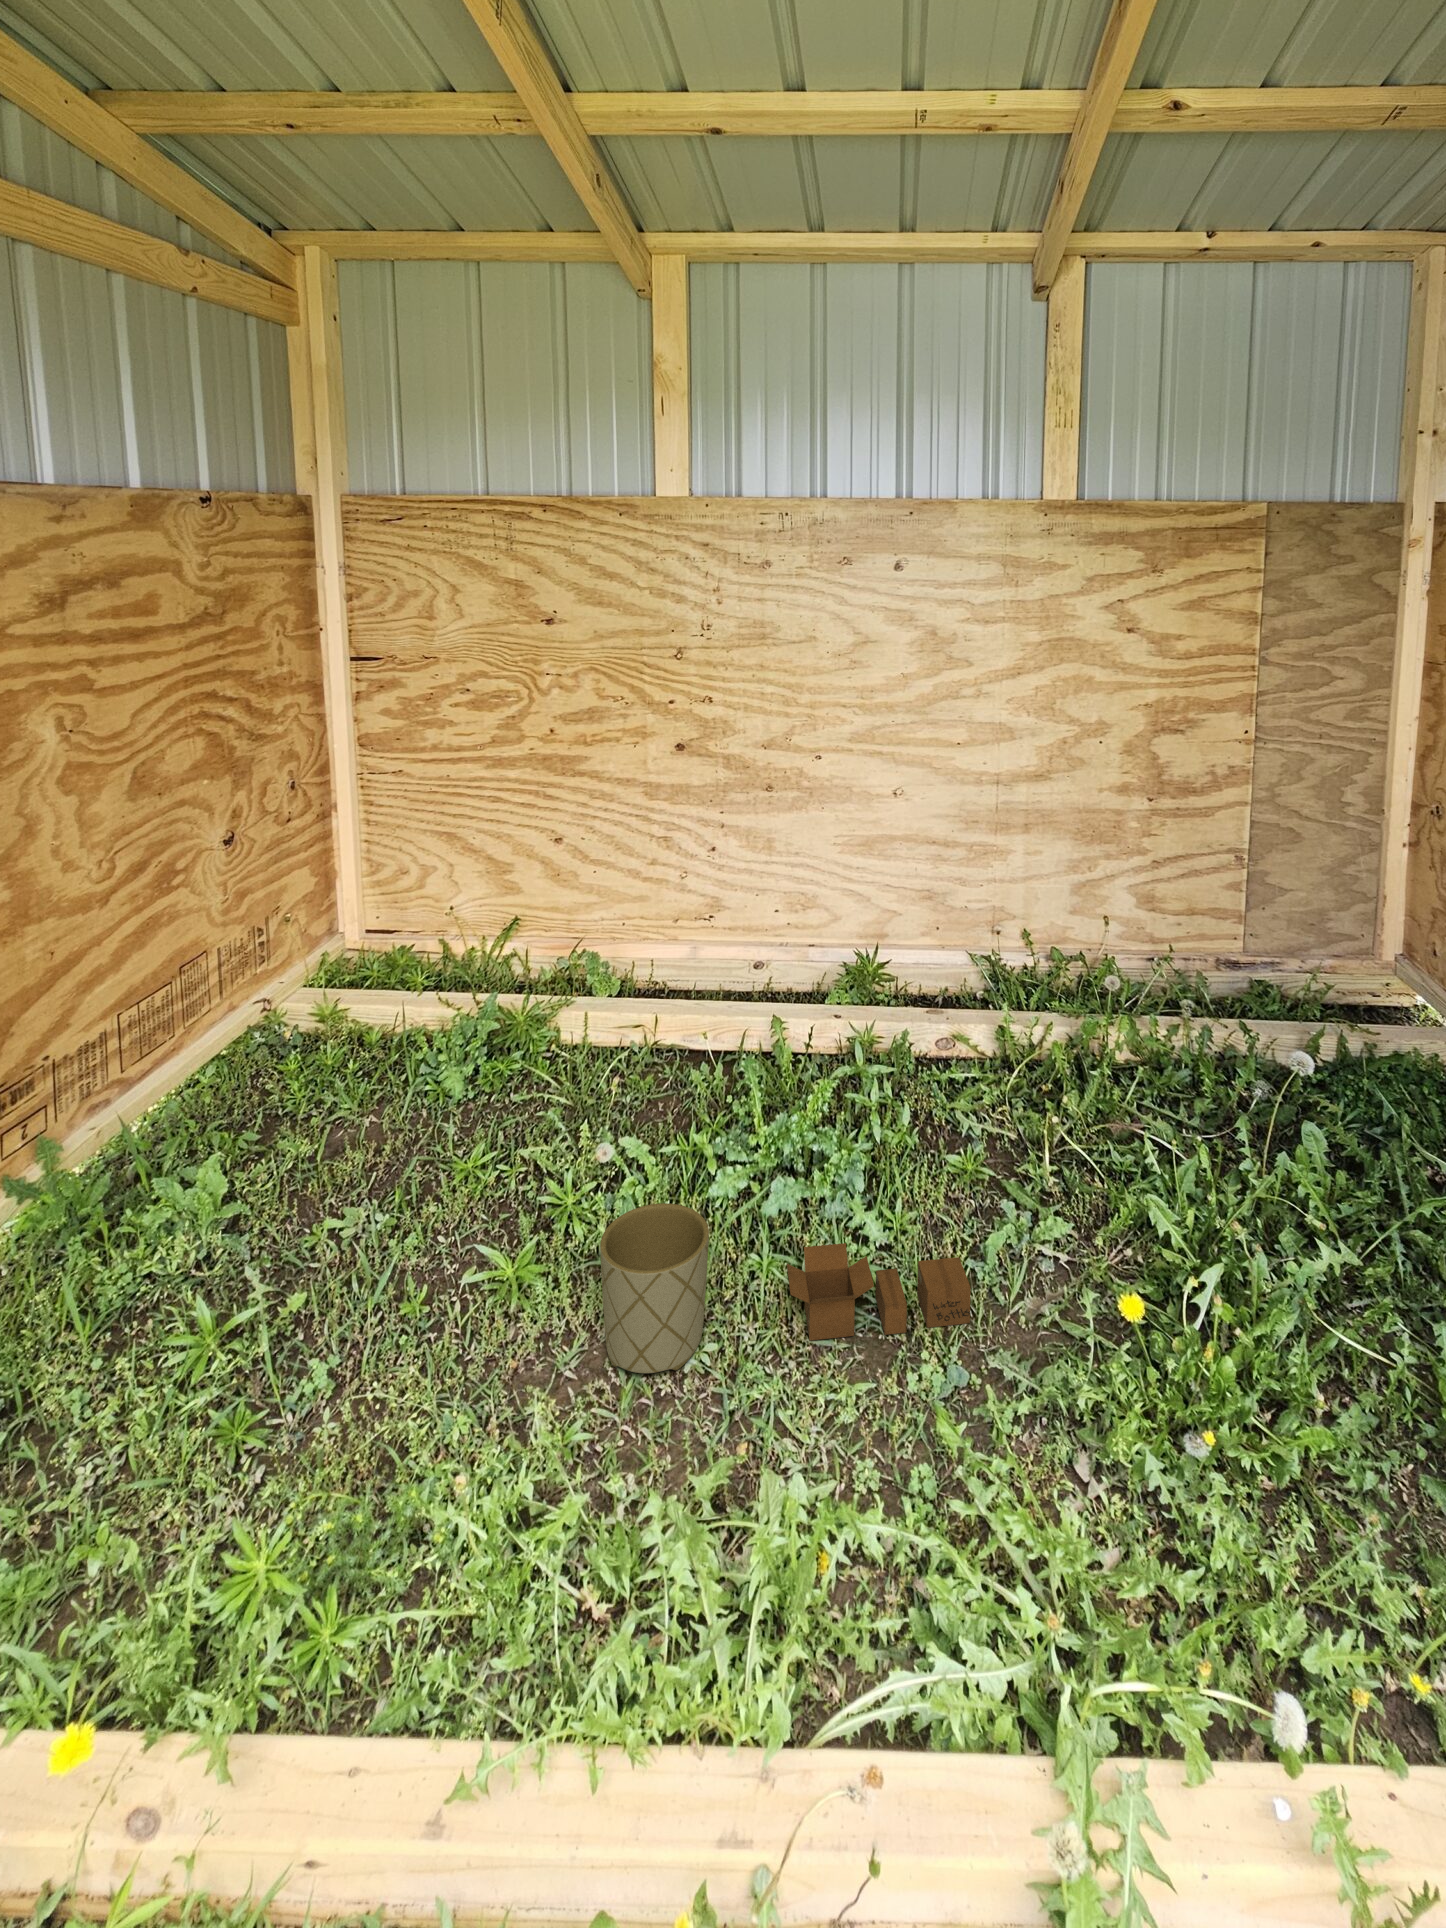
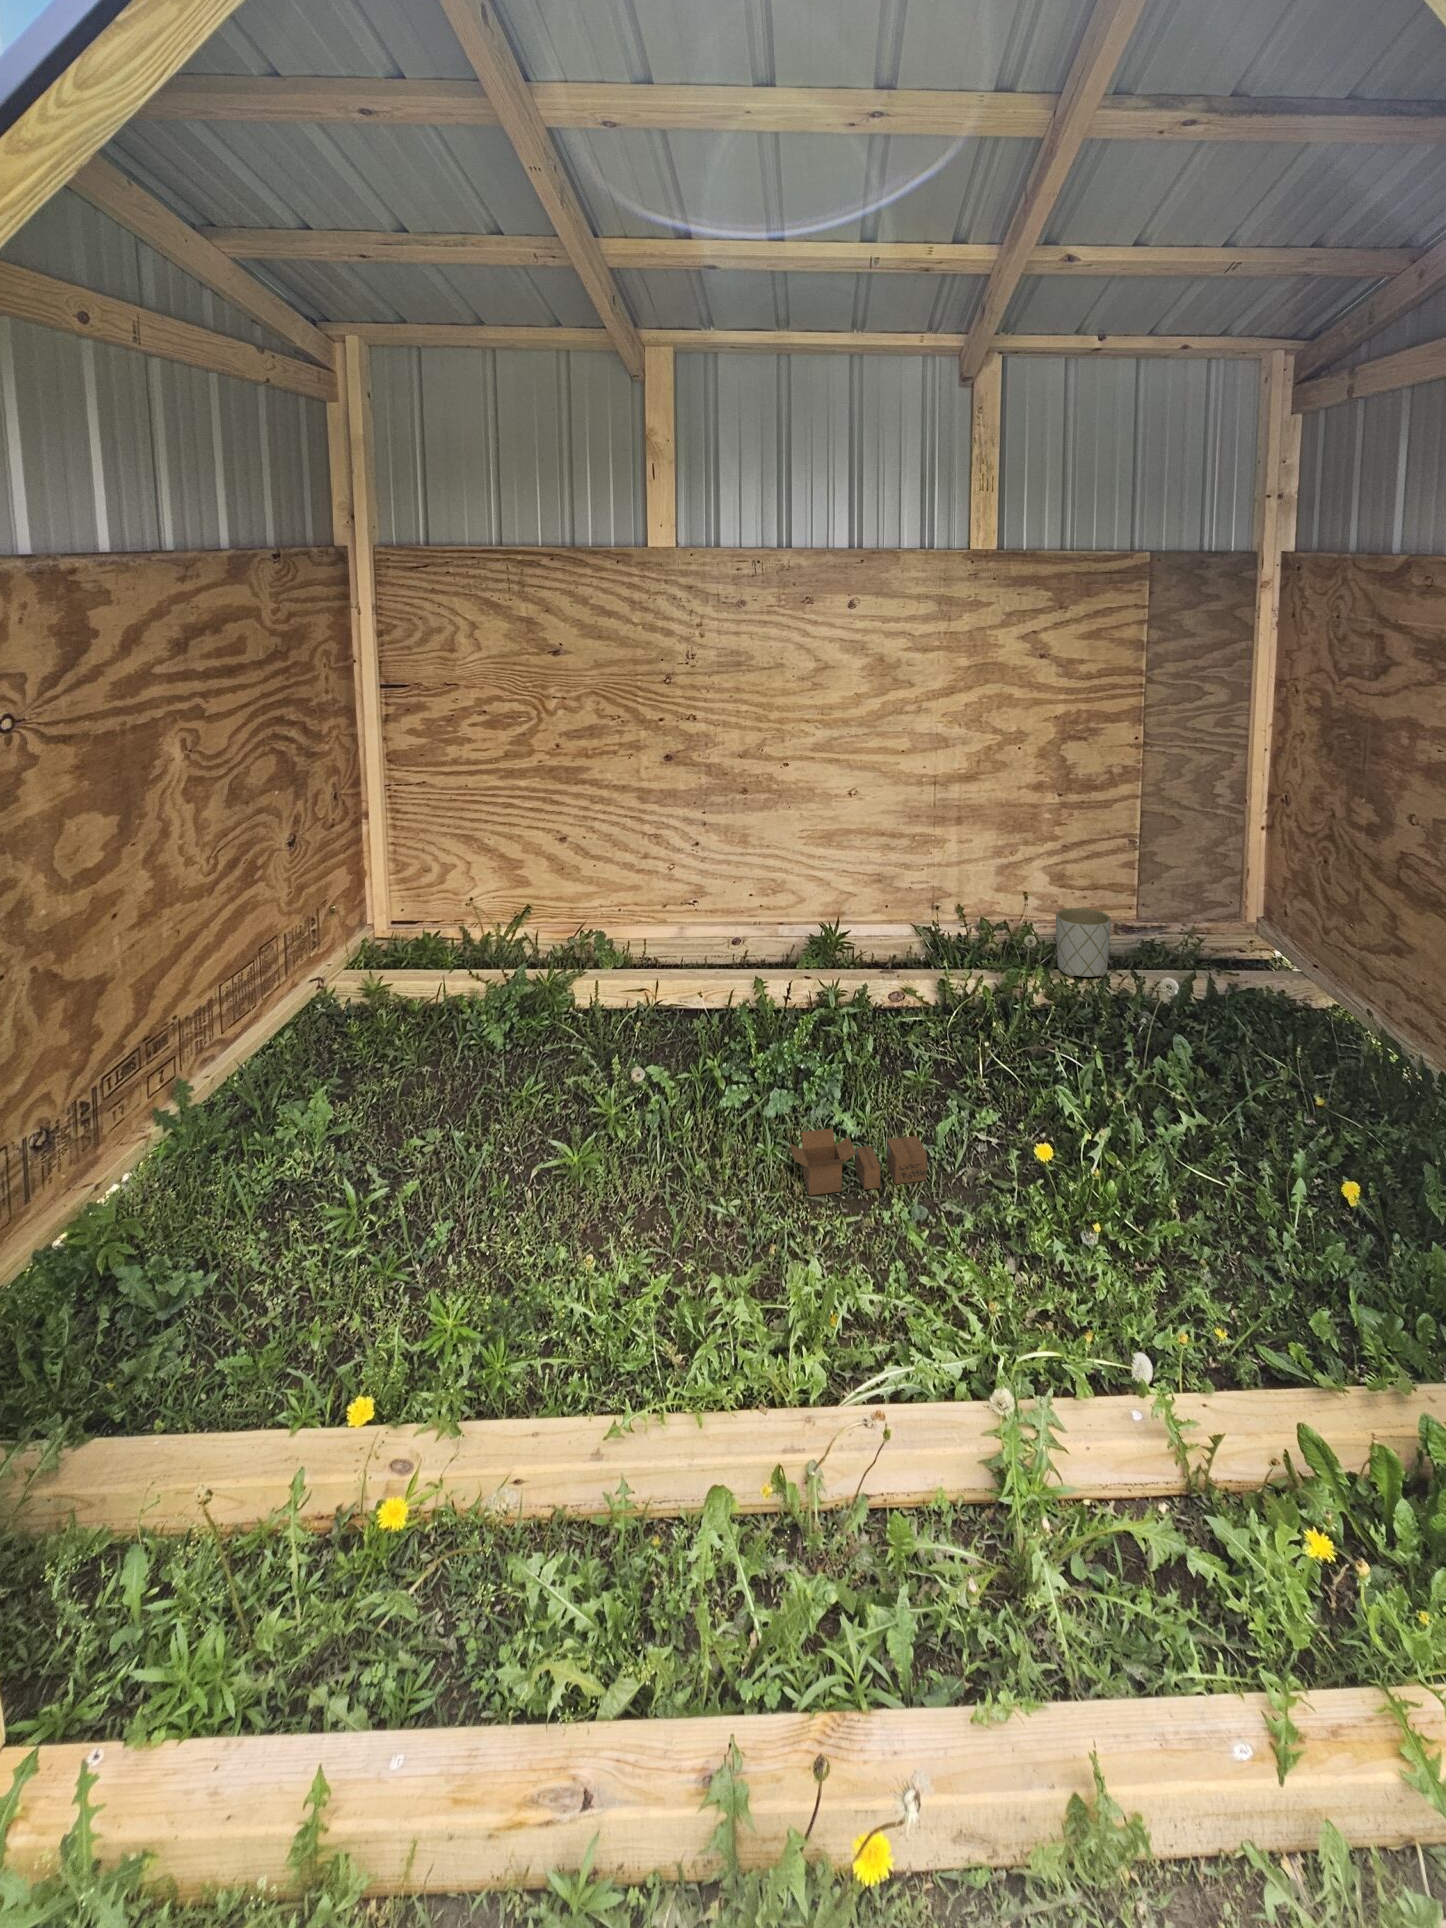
planter: present [600,1203,709,1373] -> present [1056,908,1111,977]

